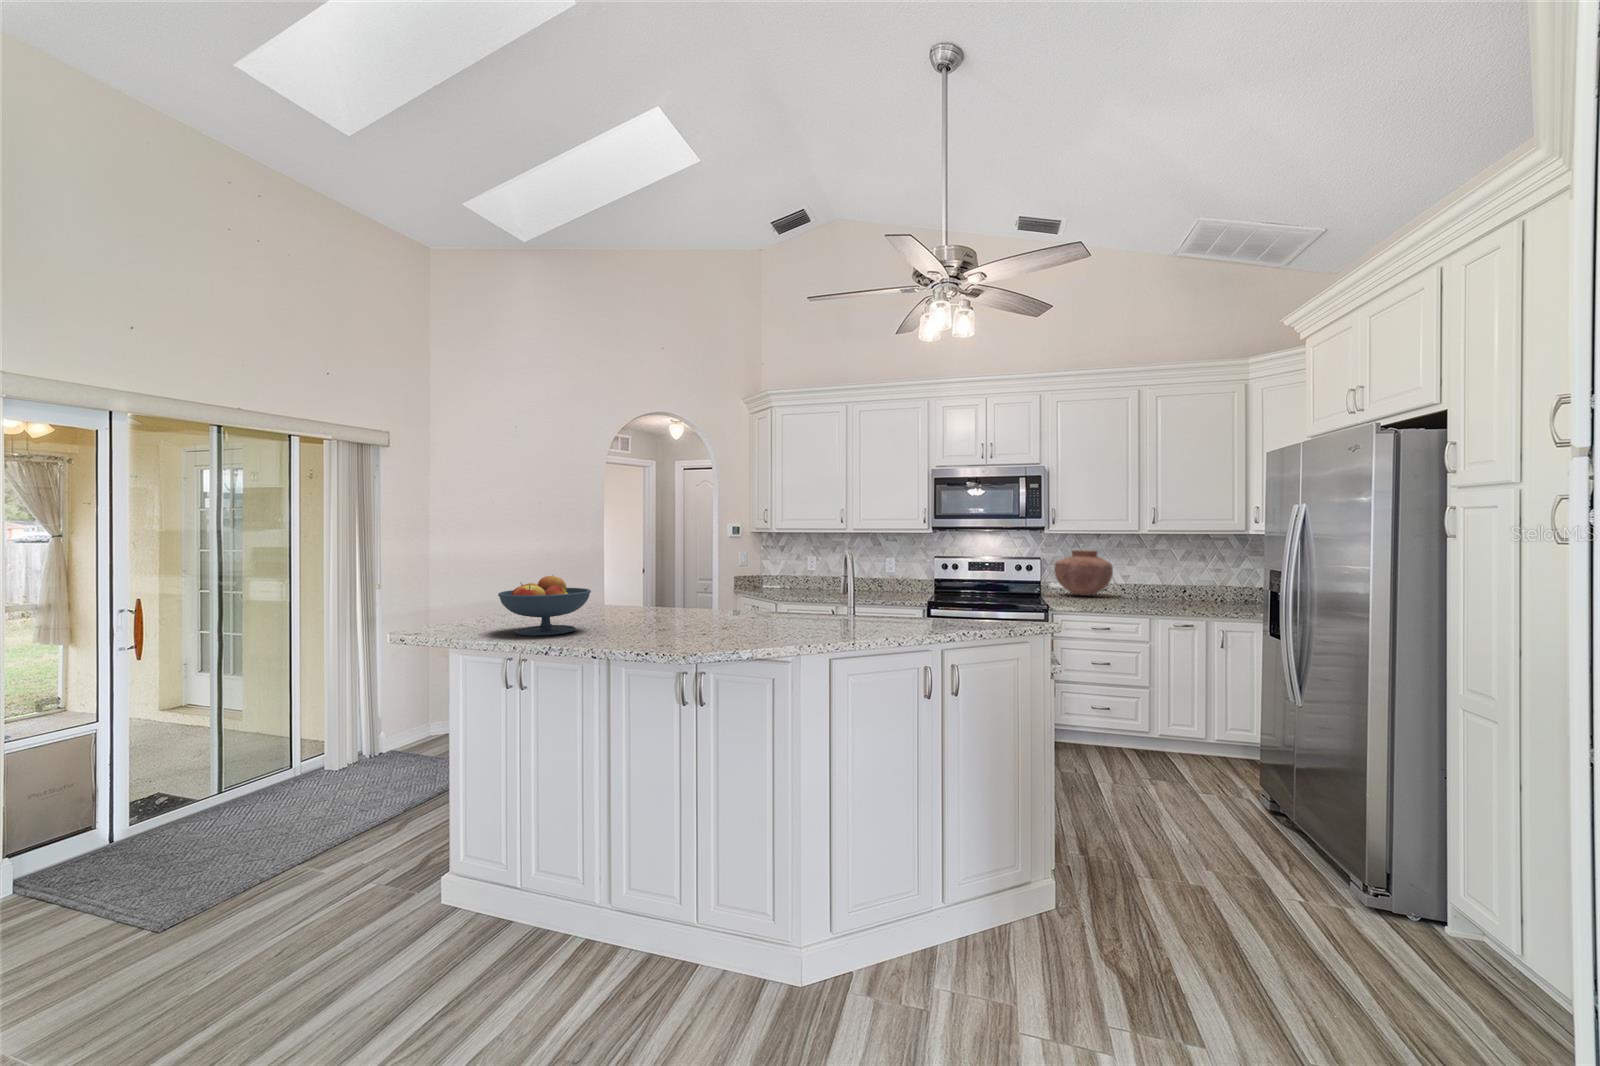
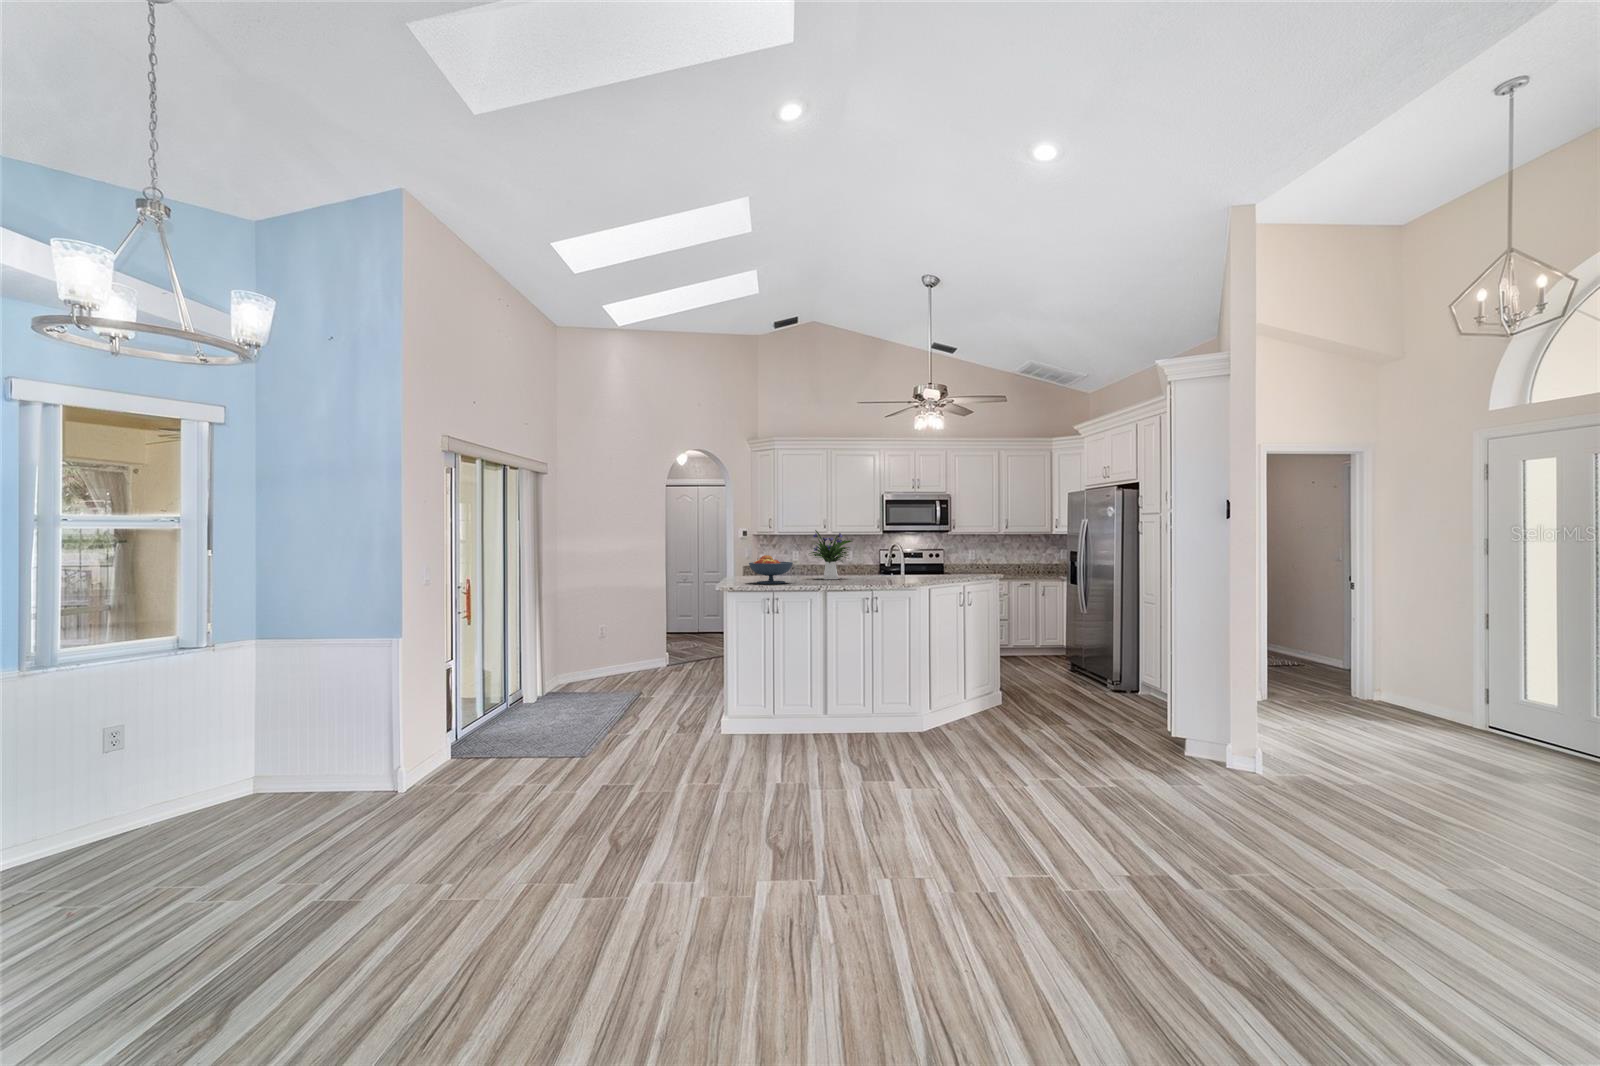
flower arrangement: none [676,526,767,621] -> present [809,530,852,579]
vase: present [1054,550,1113,596] -> none [956,544,989,570]

